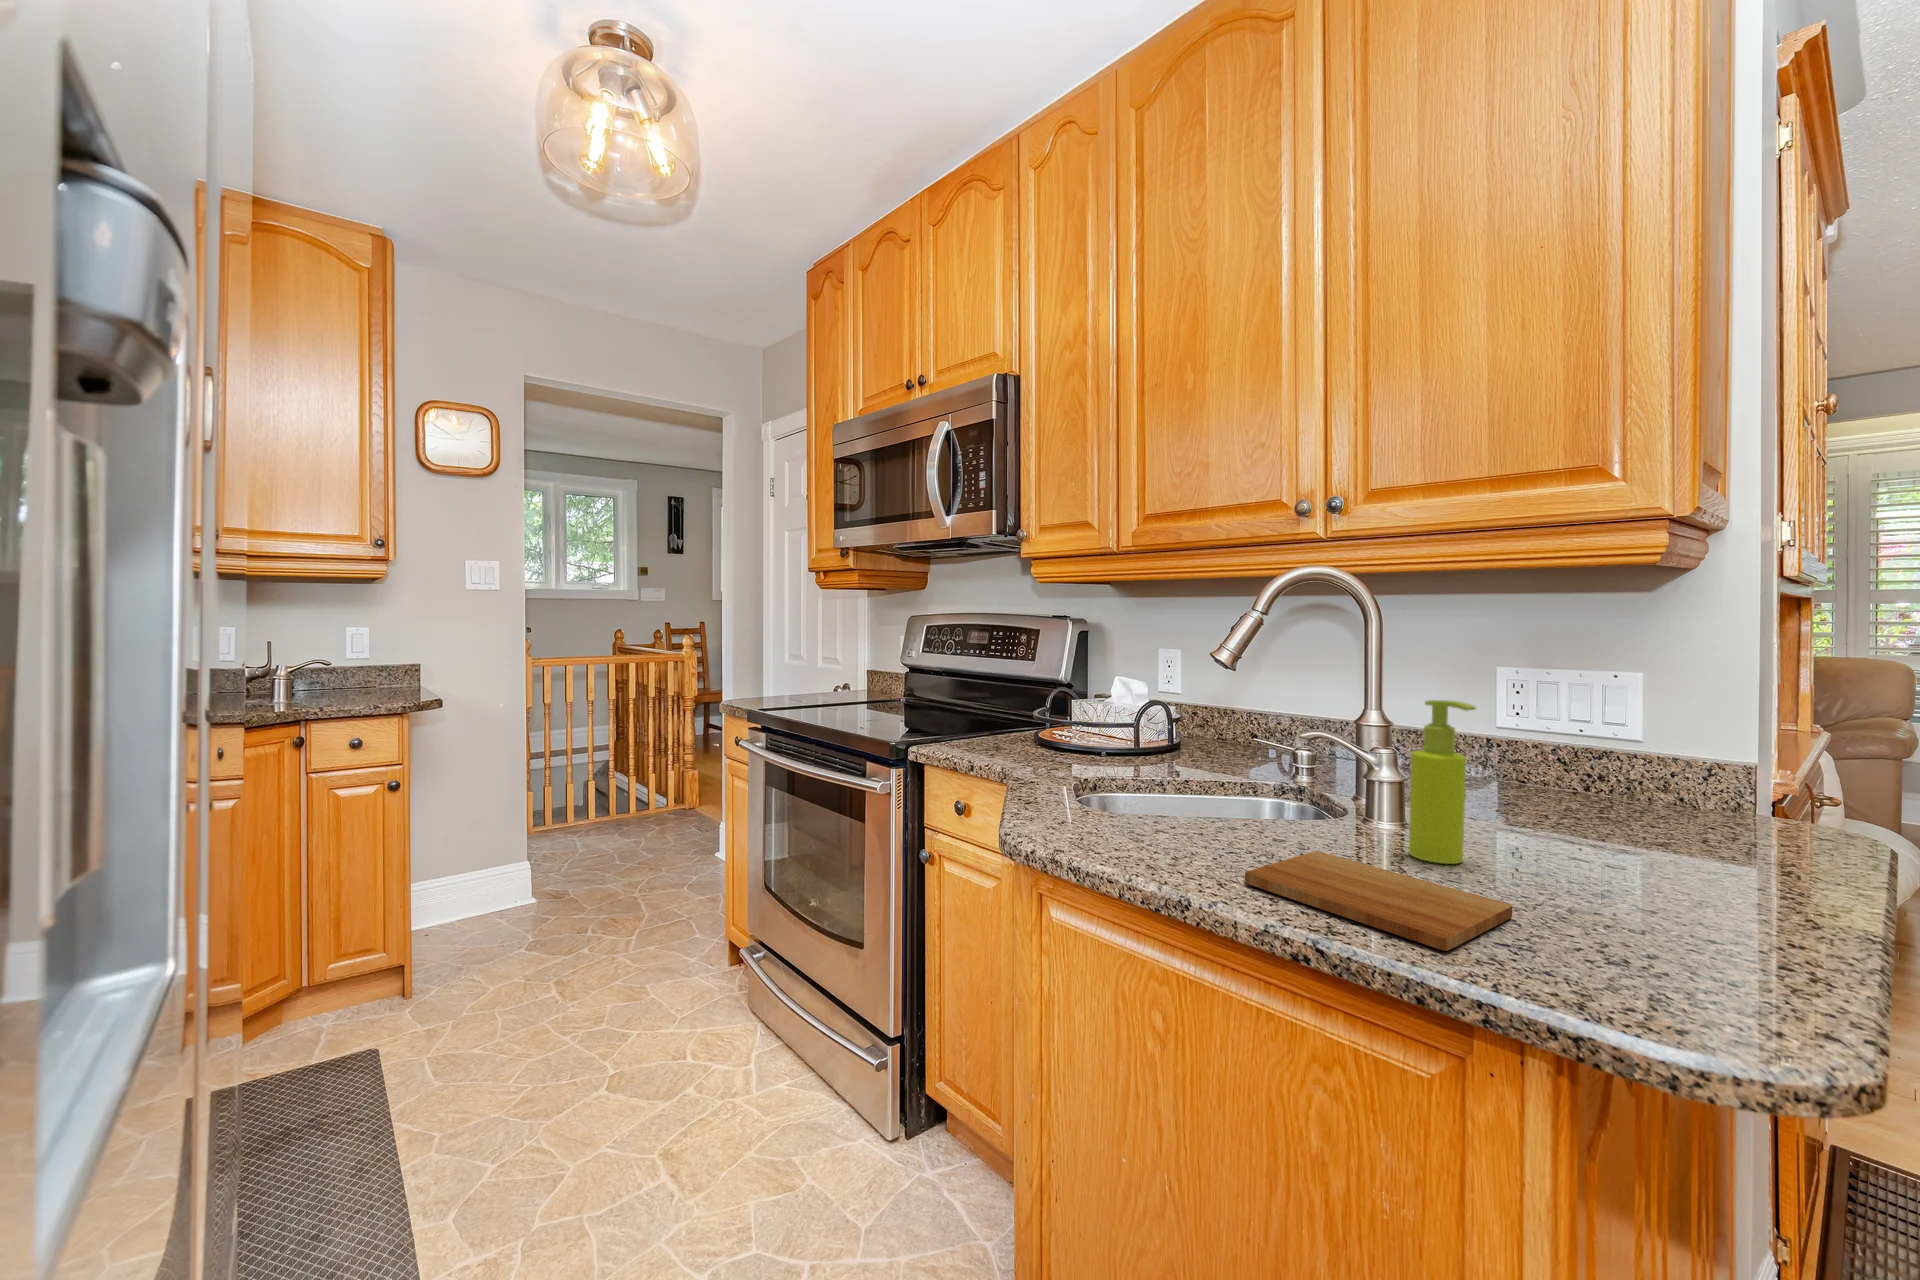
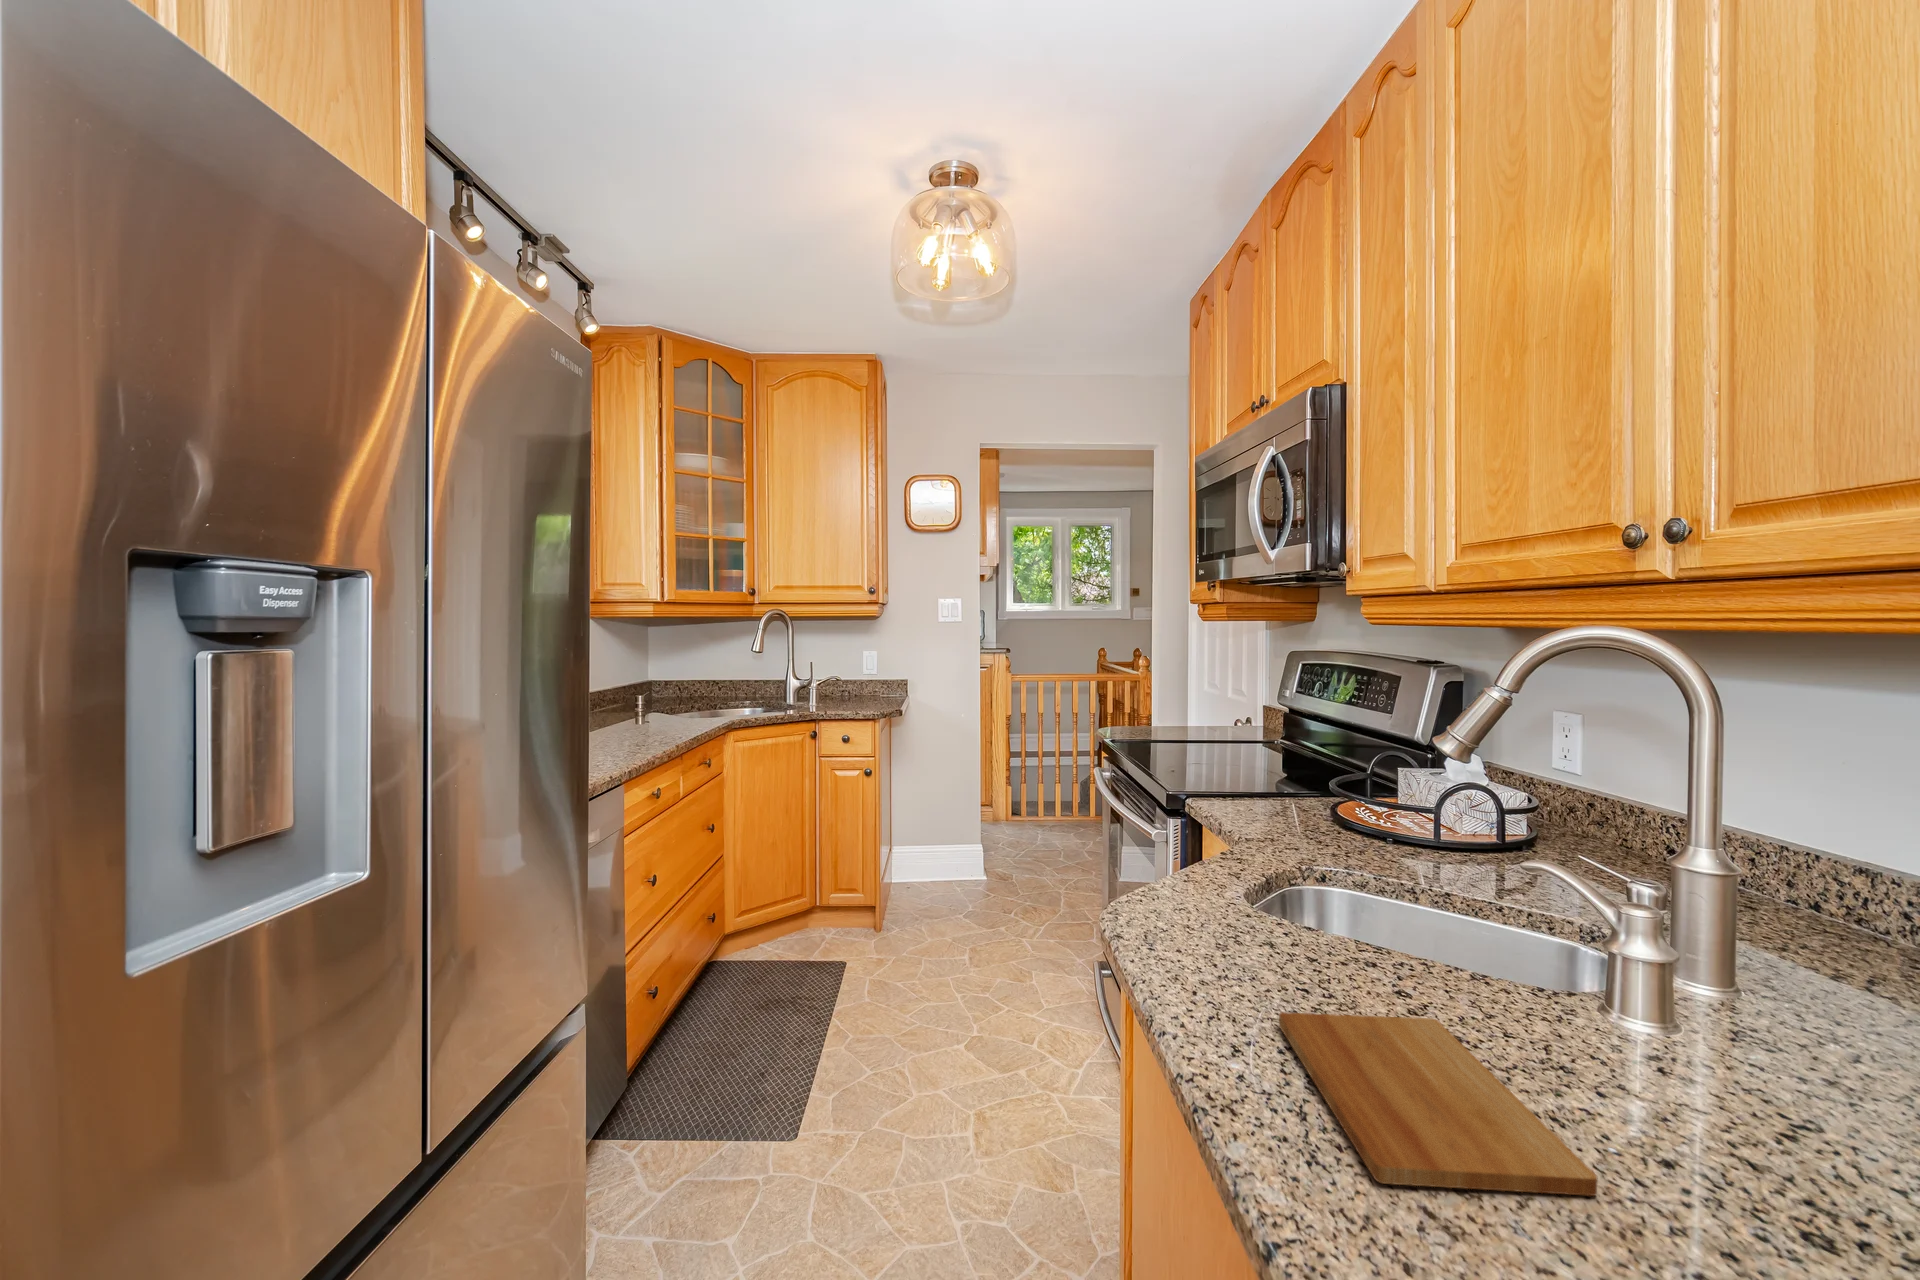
soap dispenser: present [1409,700,1476,864] -> none [1611,848,1710,1107]

